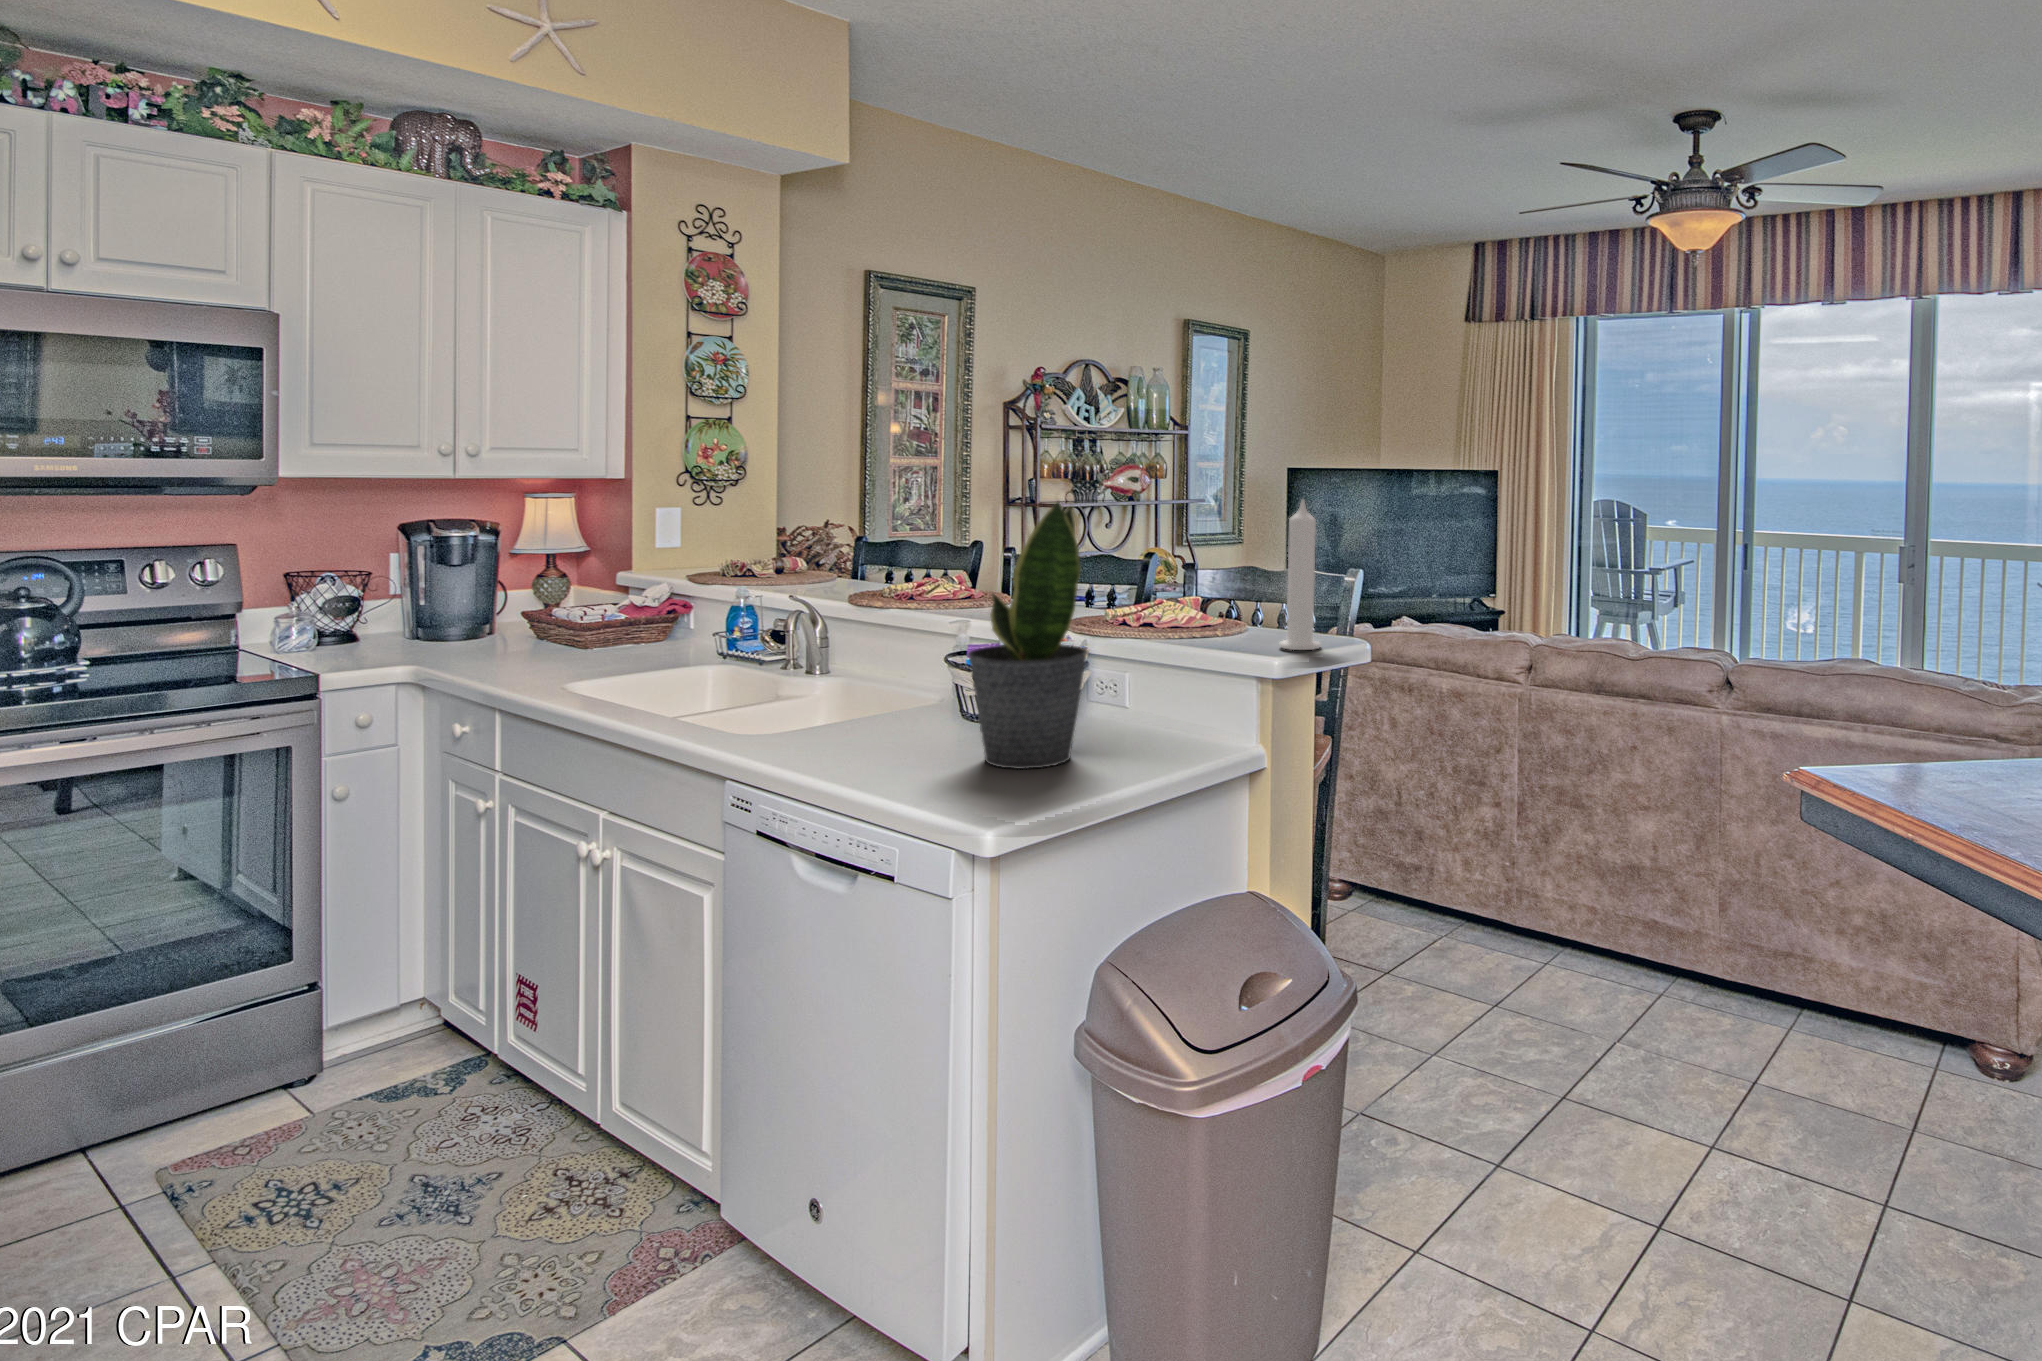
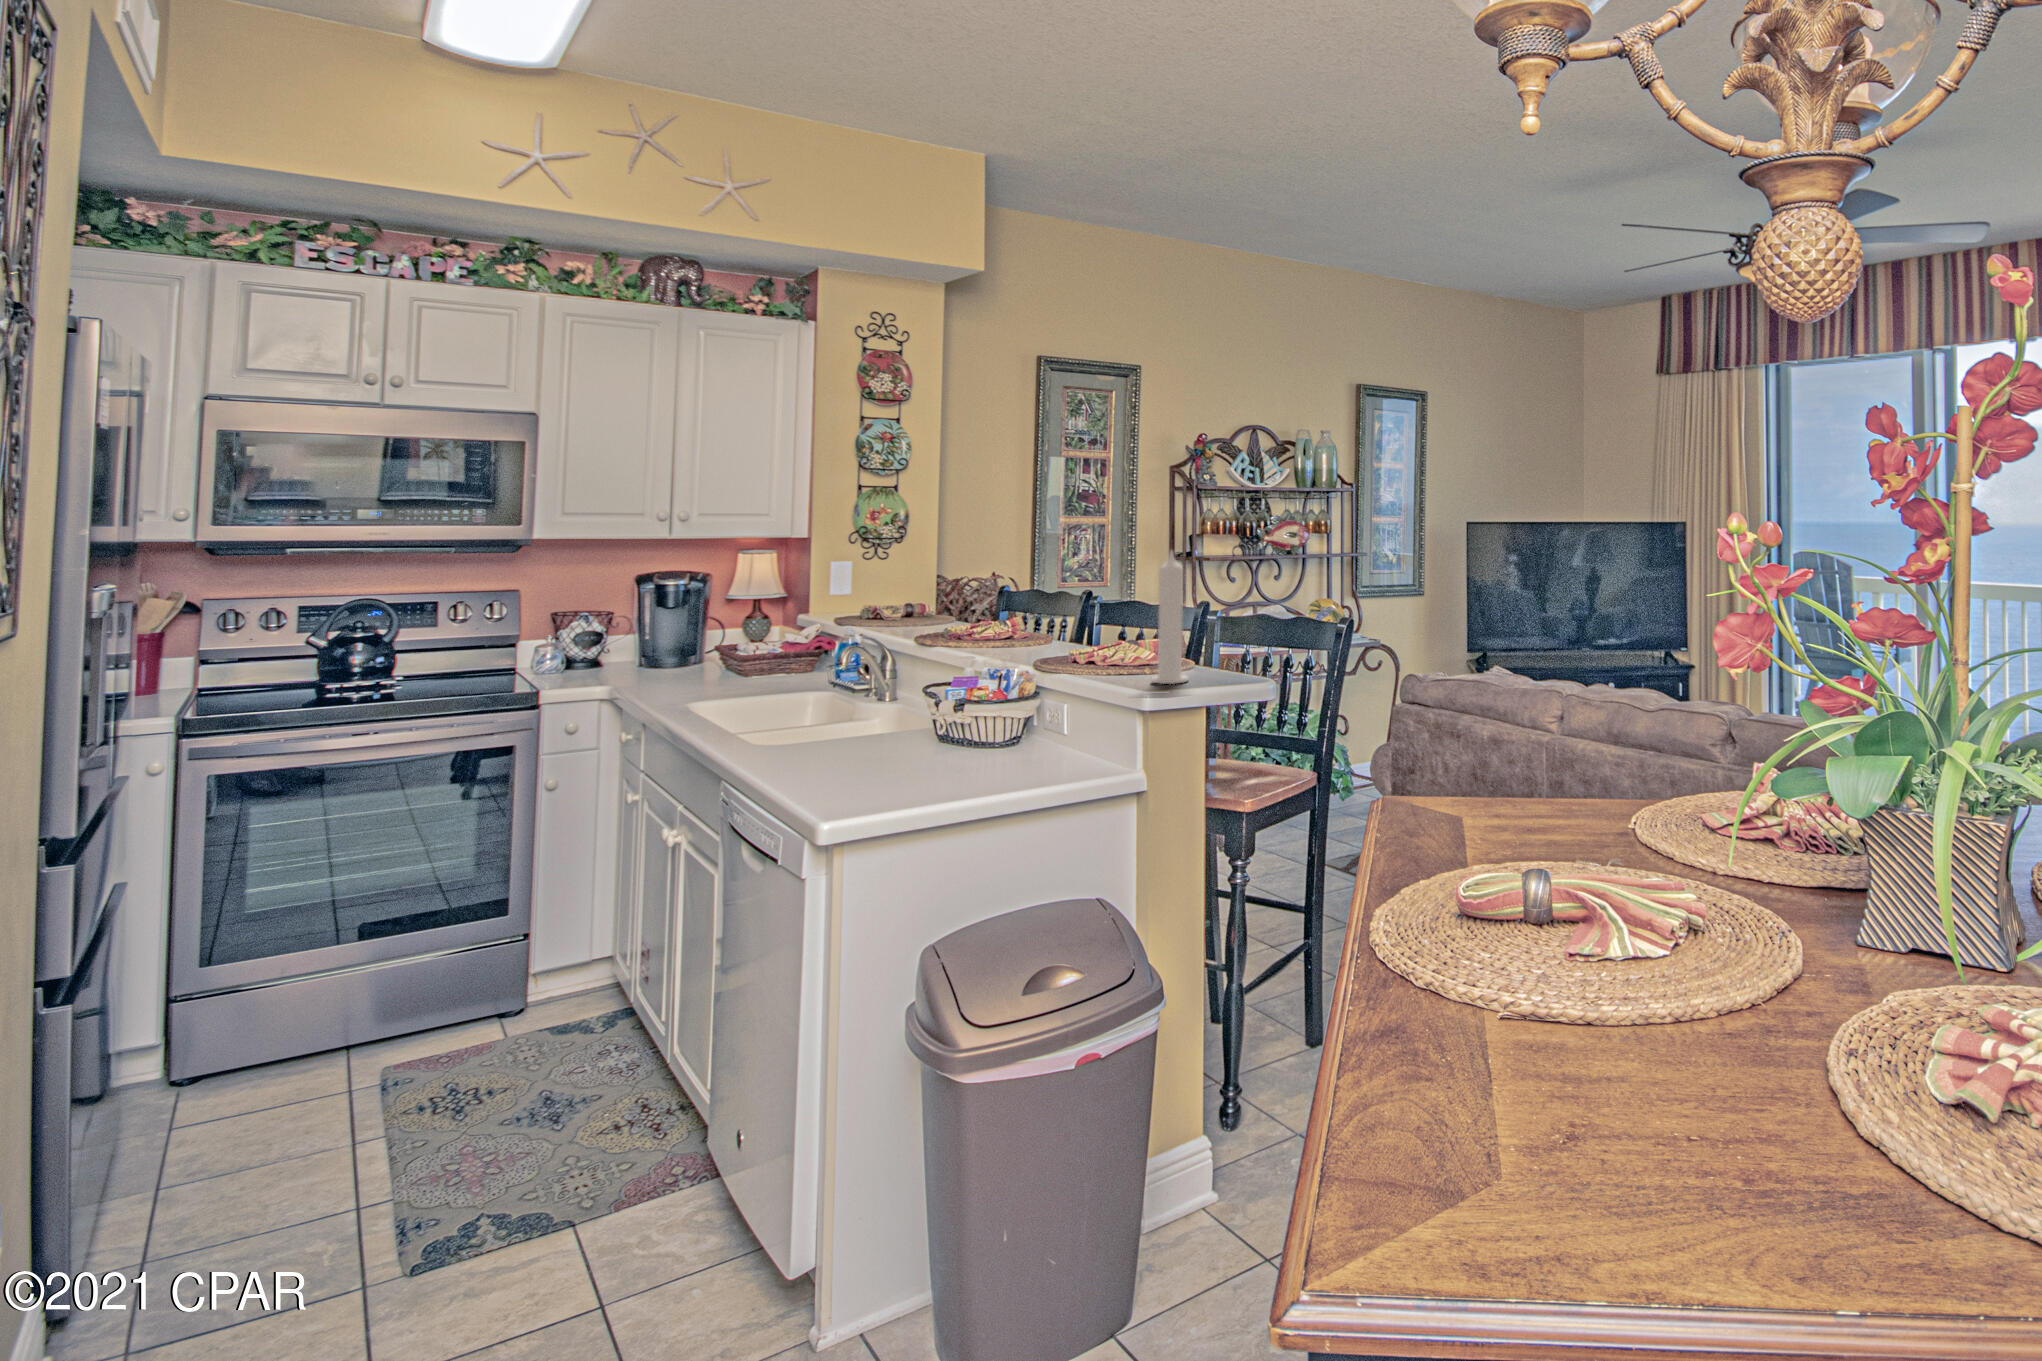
potted plant: present [967,501,1088,769] -> none [865,552,970,777]

